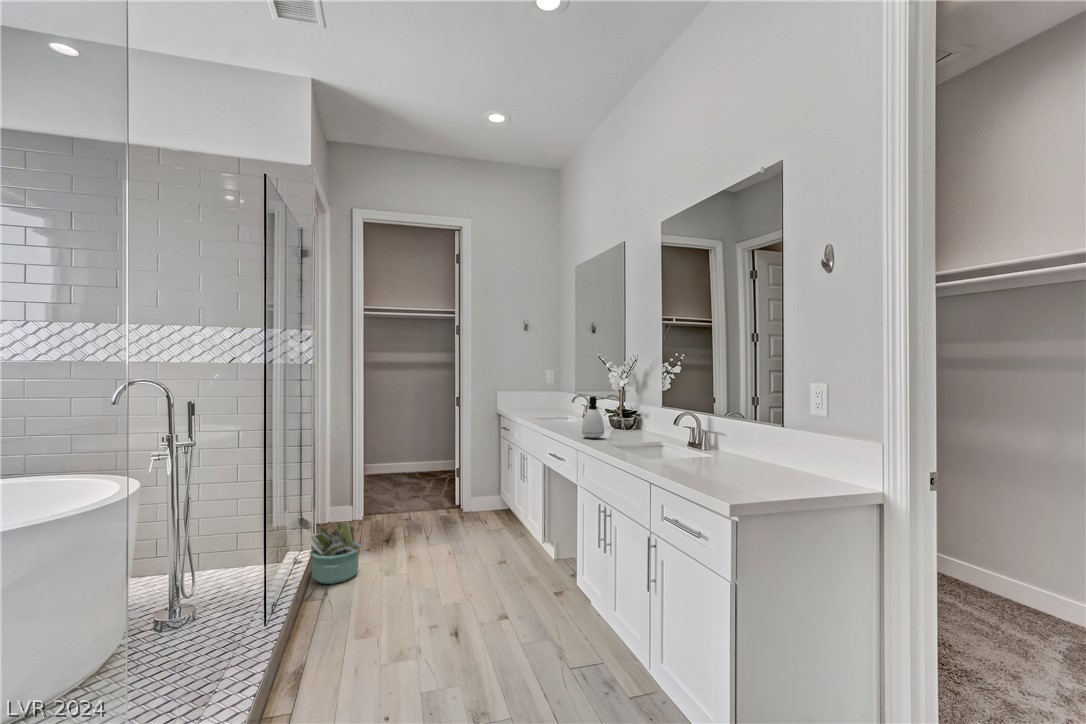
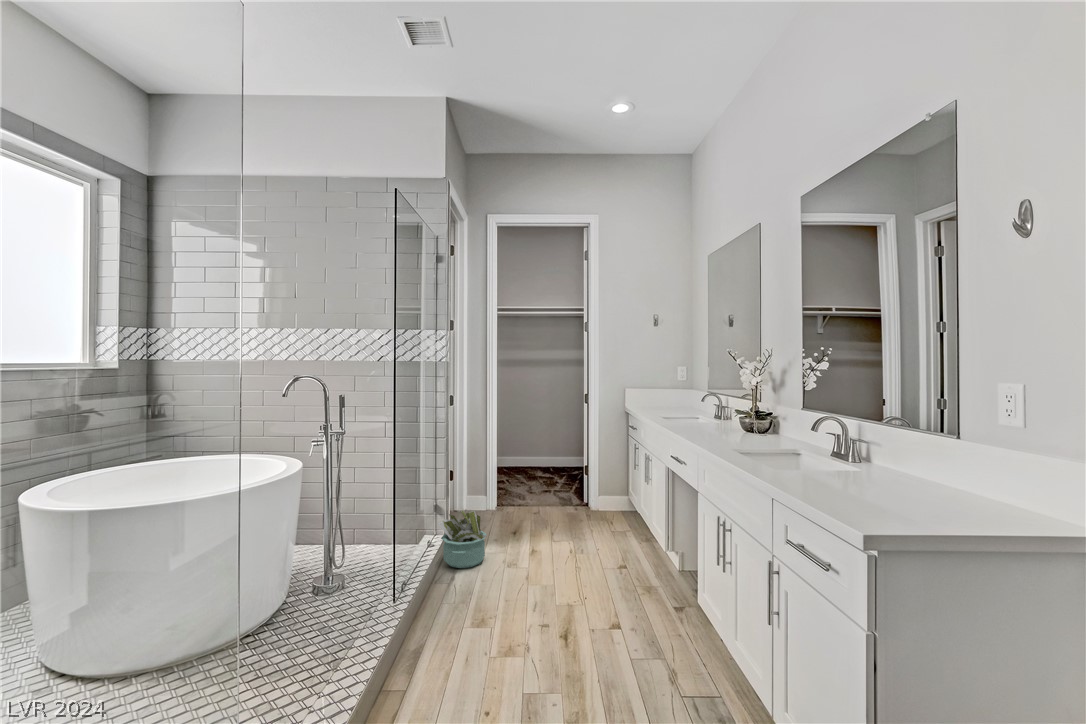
soap dispenser: present [582,397,604,438] -> none [704,397,730,442]

